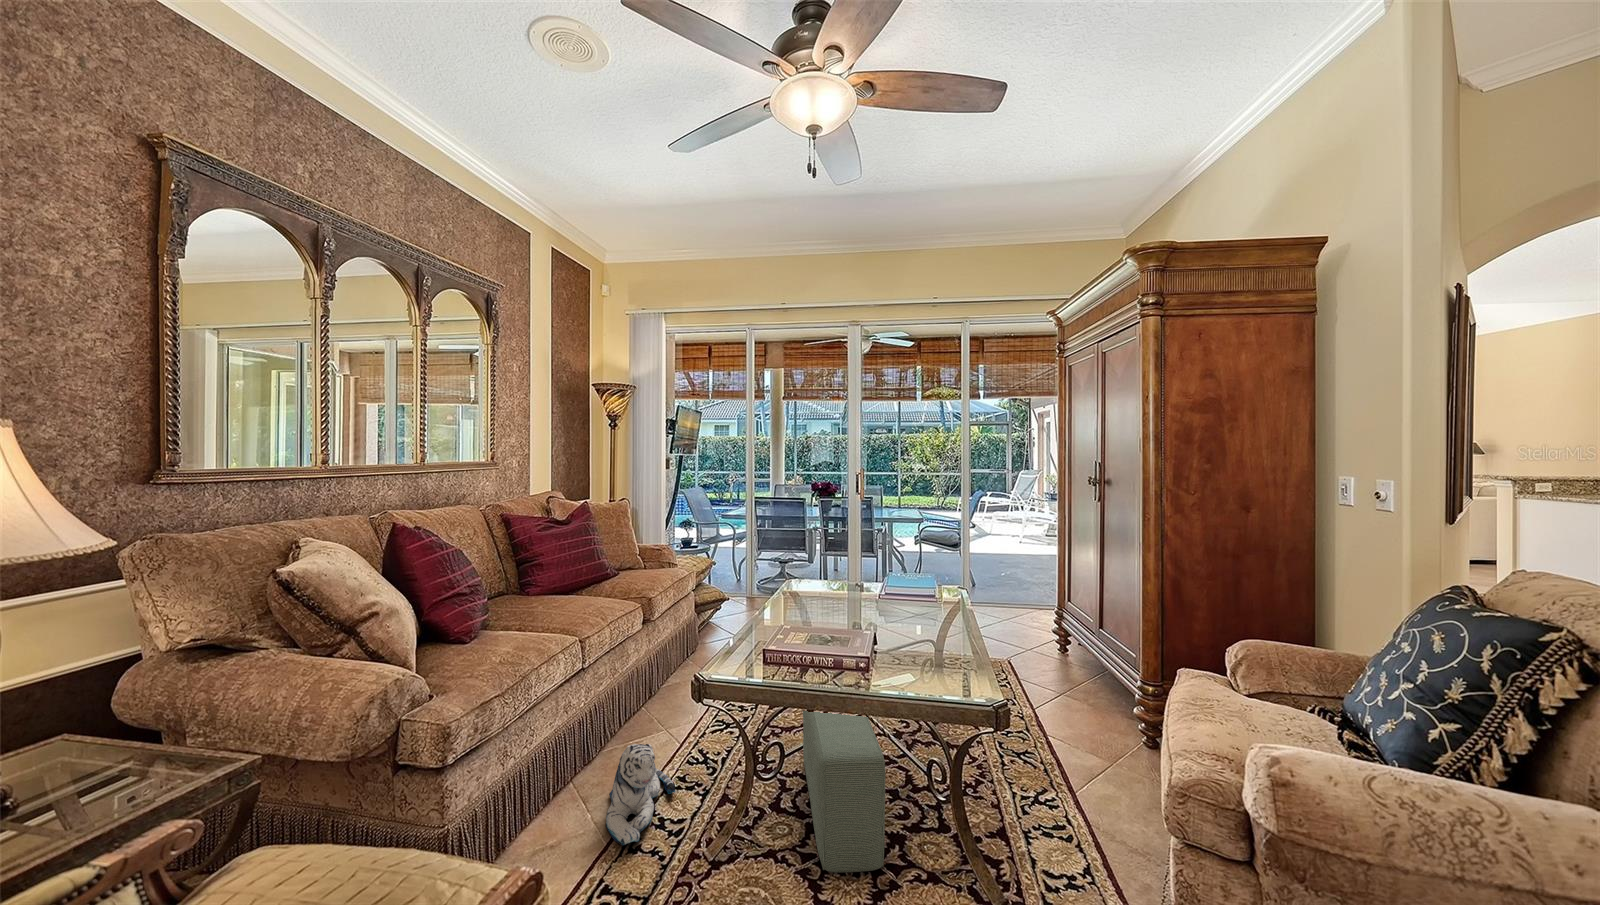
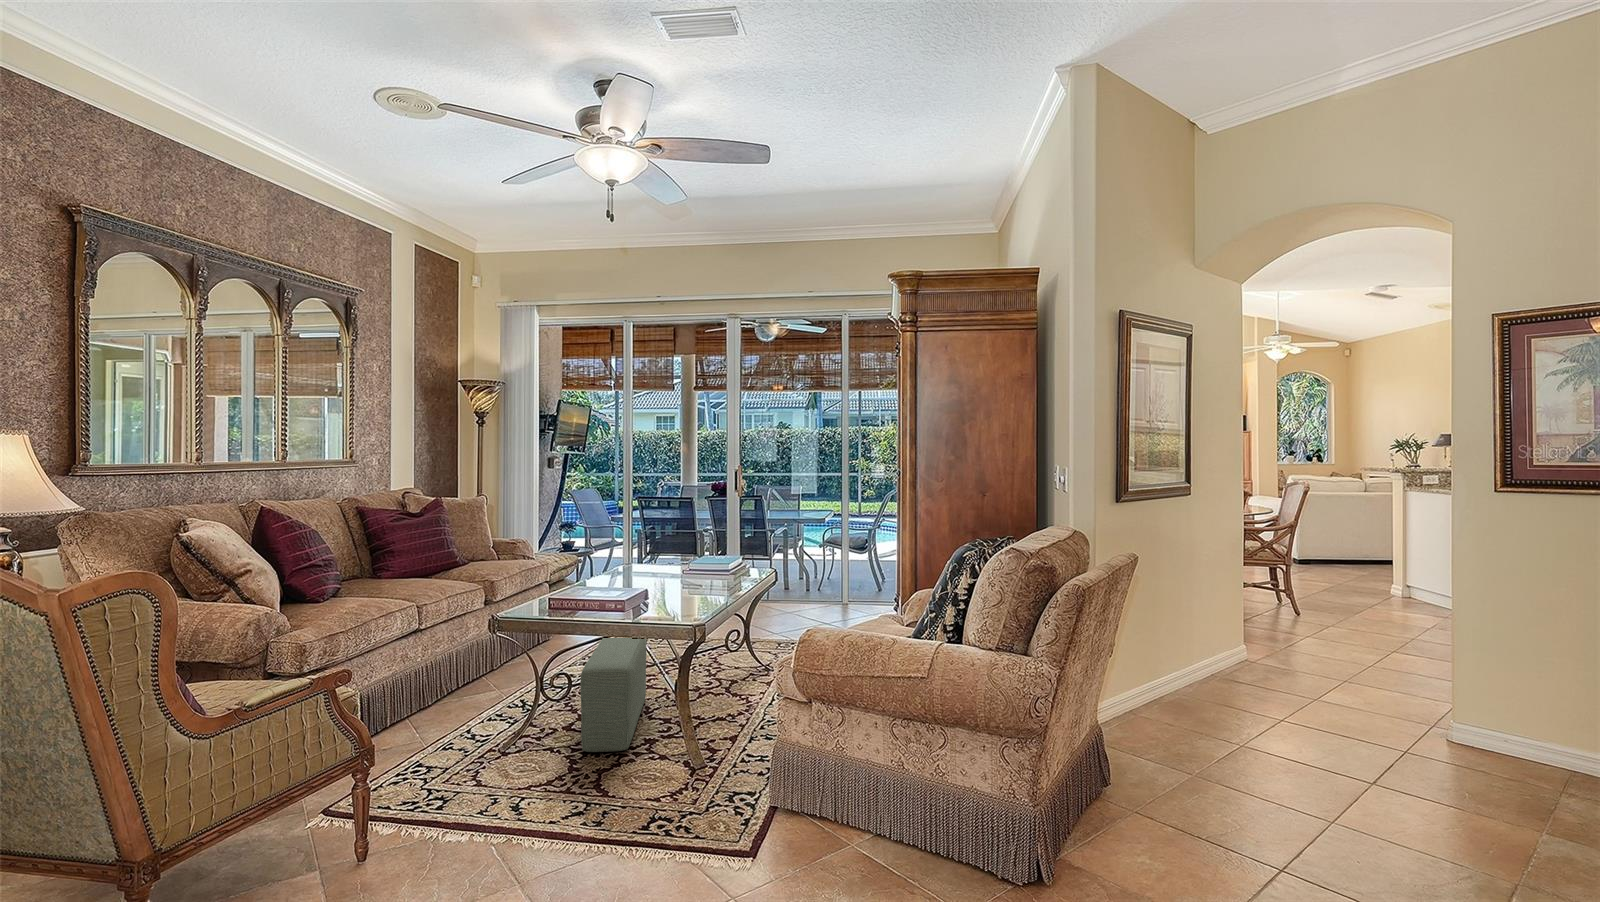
plush toy: present [606,744,675,846] -> none [428,676,490,743]

